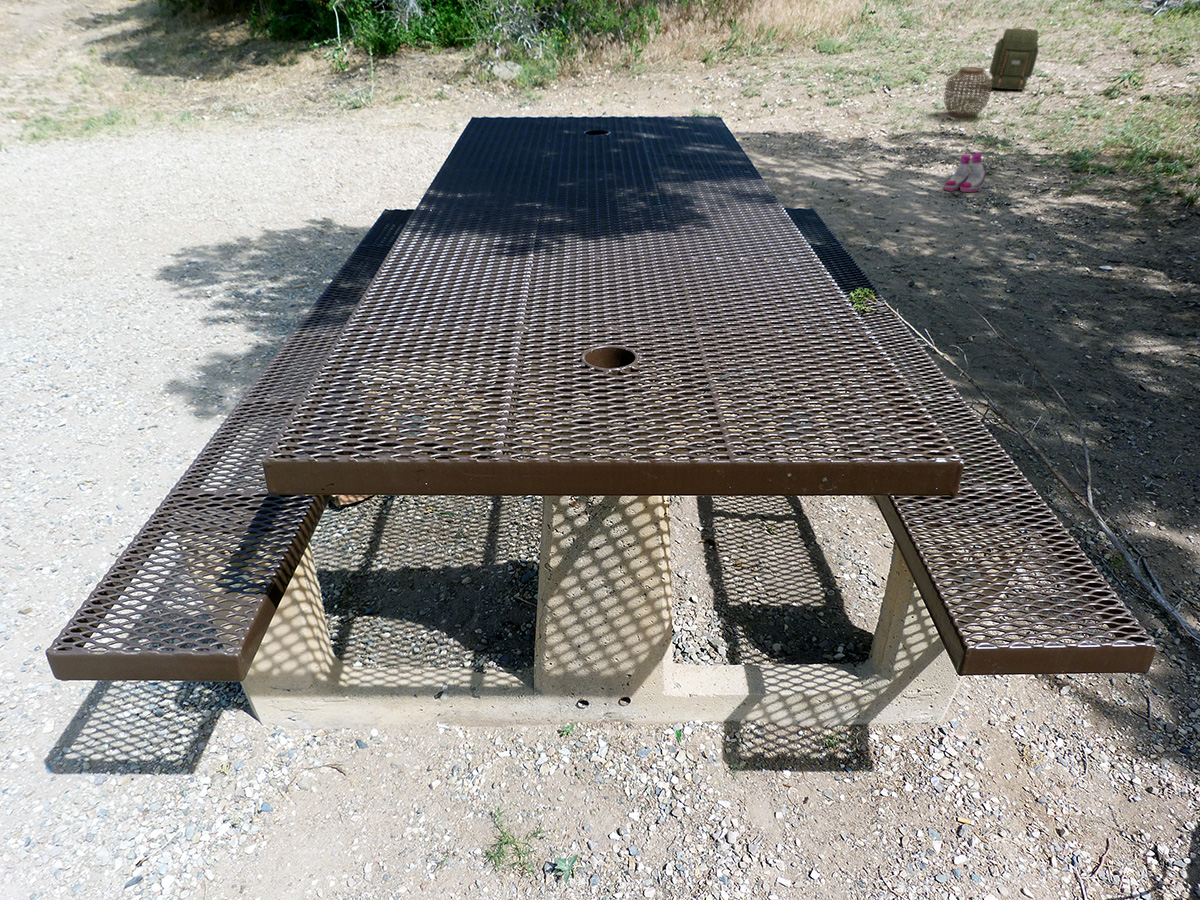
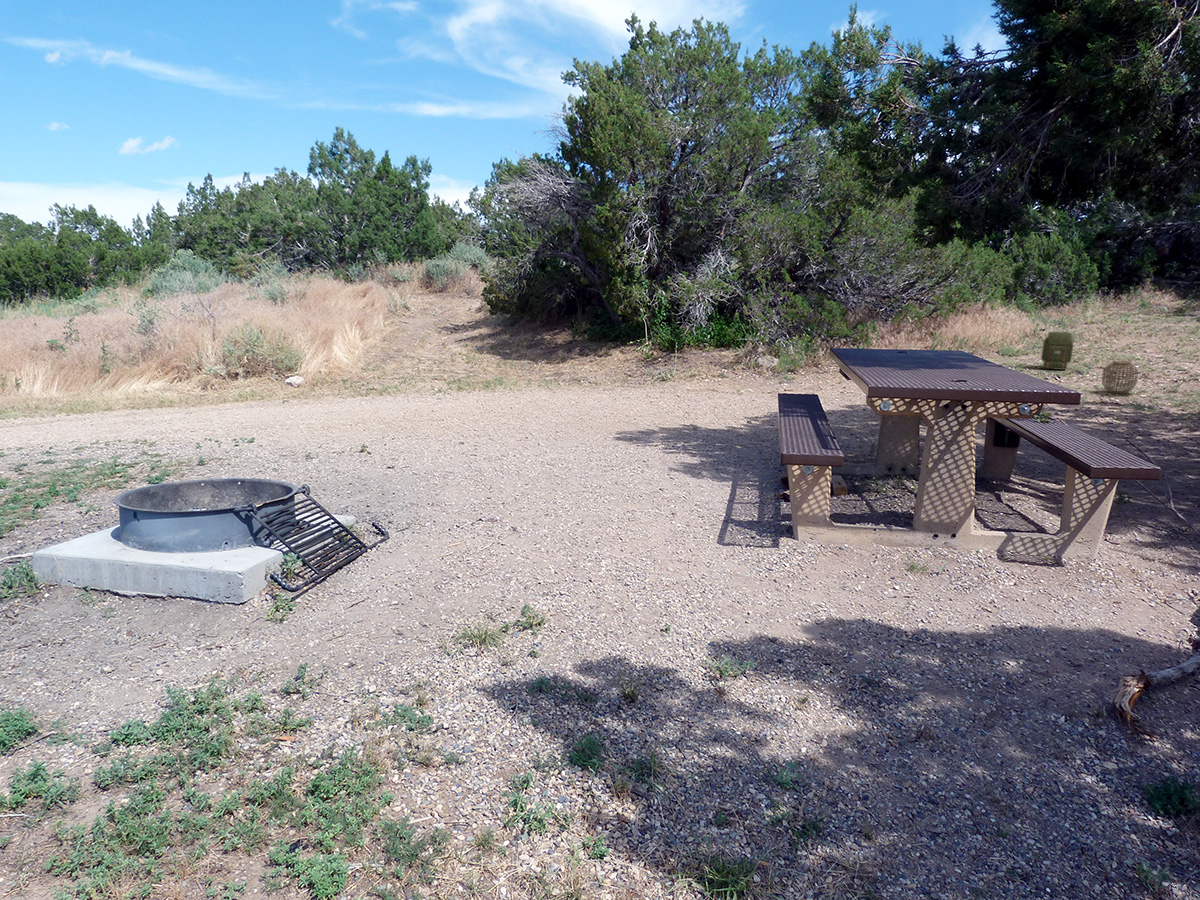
backpack: present [990,27,1039,90] -> present [1041,331,1073,370]
boots: present [944,153,986,192] -> none [1105,408,1135,432]

